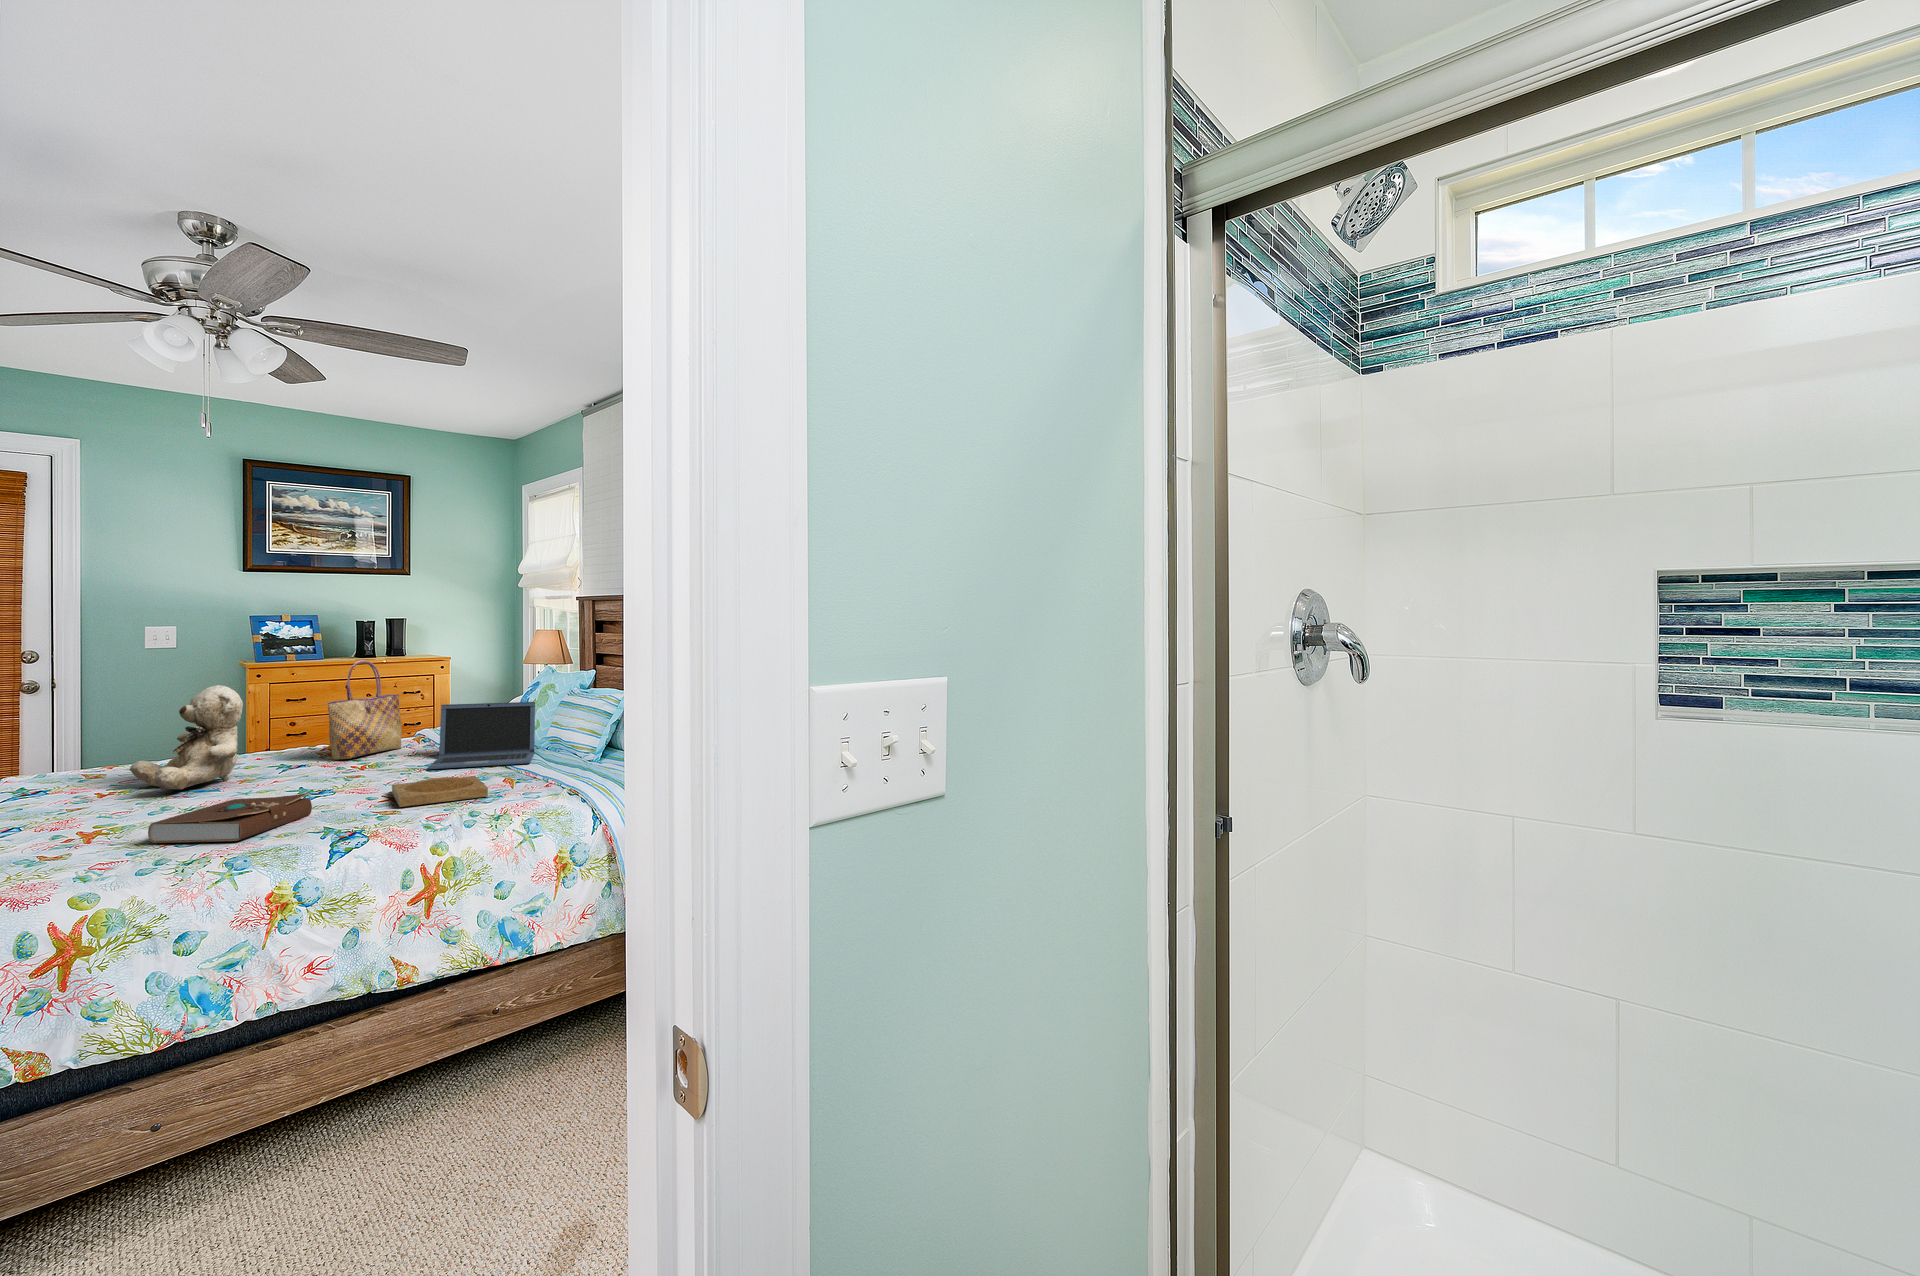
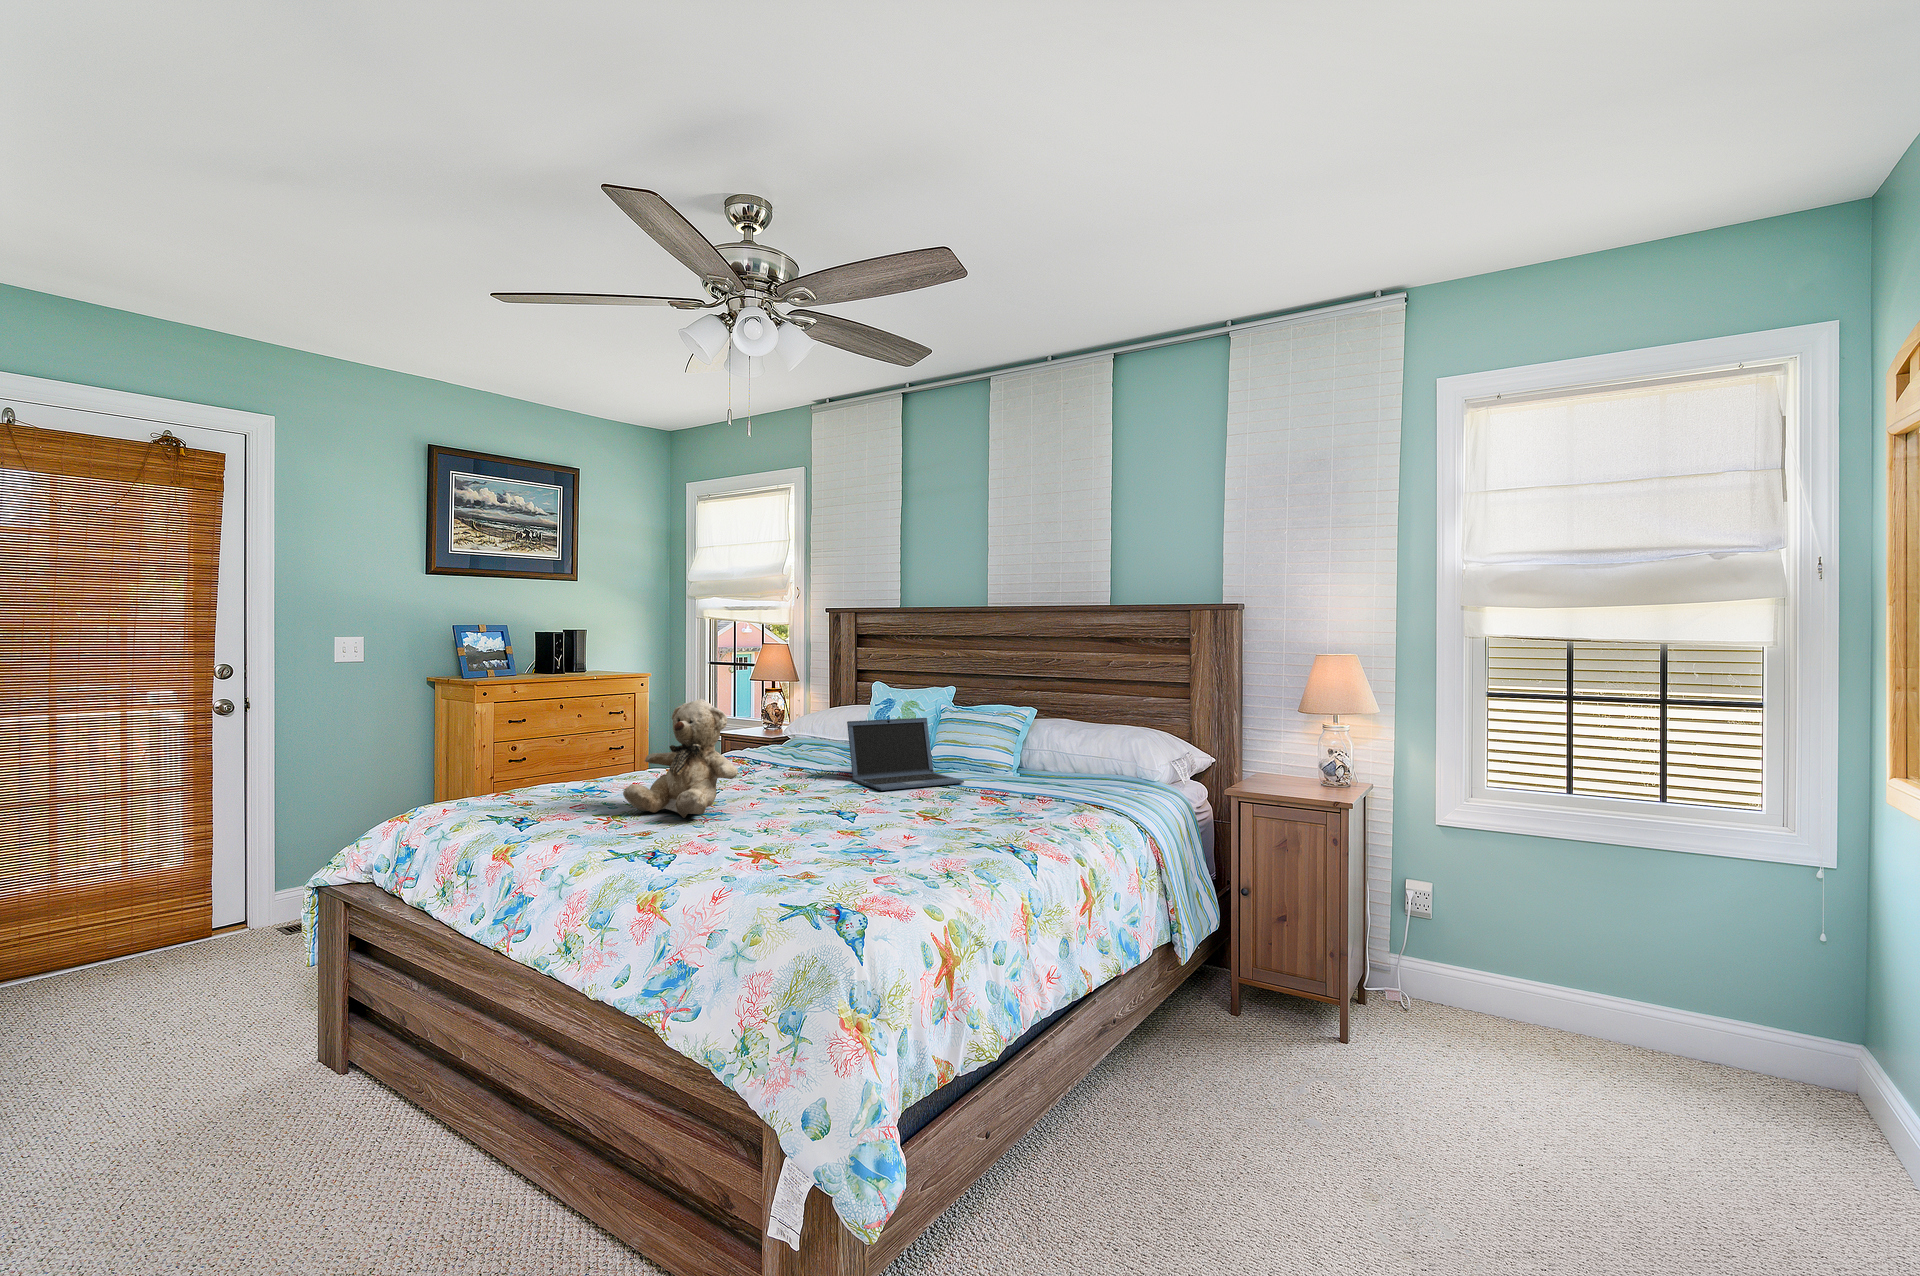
tote bag: present [328,661,402,759] -> none [743,673,776,783]
tray: present [392,776,488,807] -> none [920,794,1028,825]
book: present [148,793,312,843] -> none [830,810,931,863]

